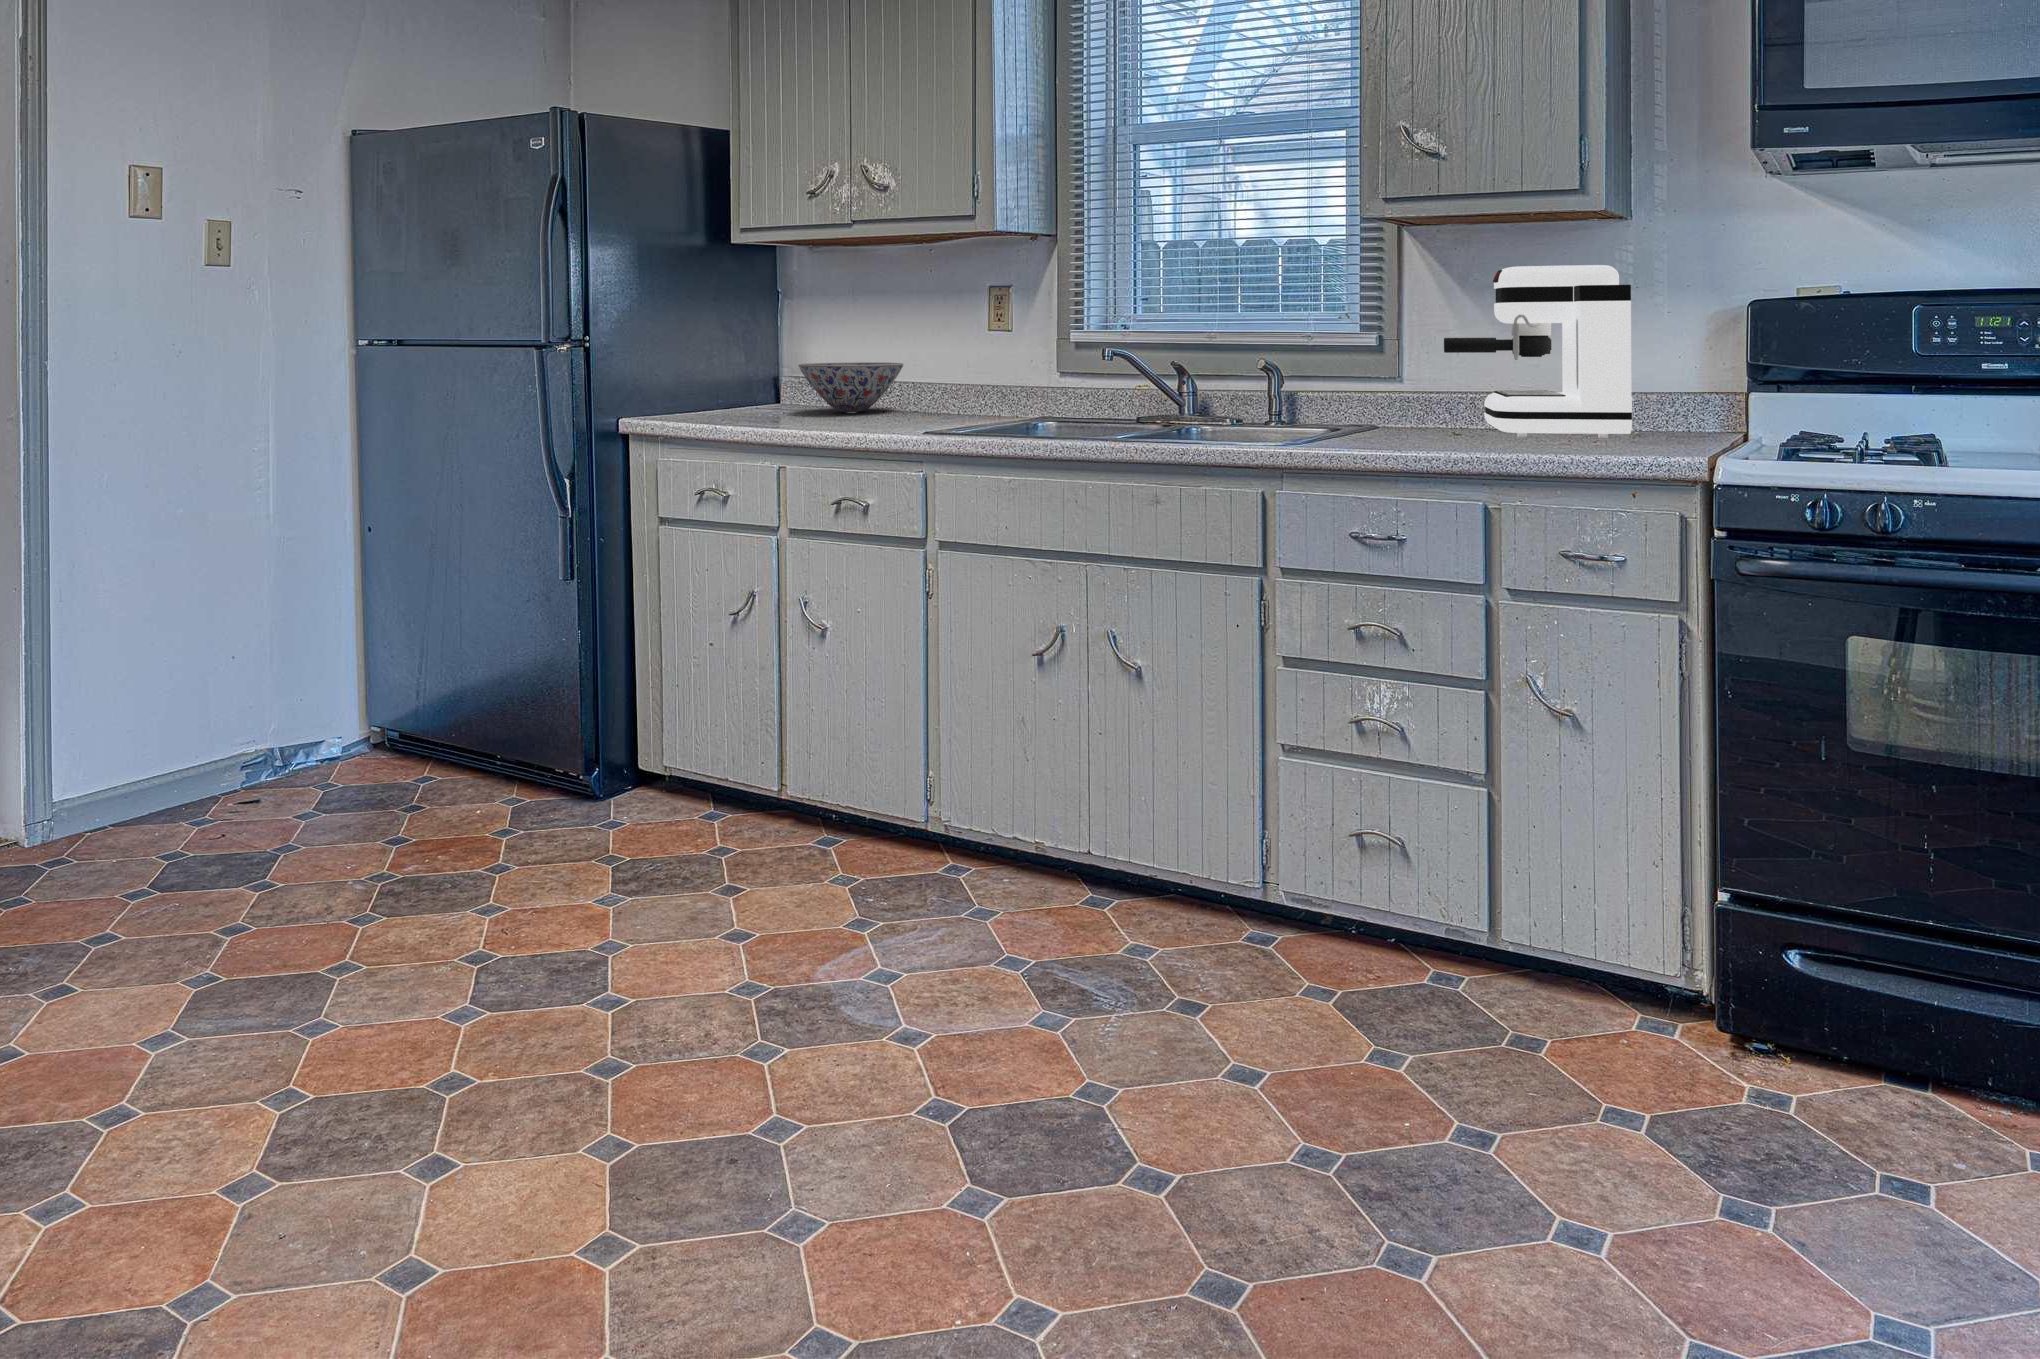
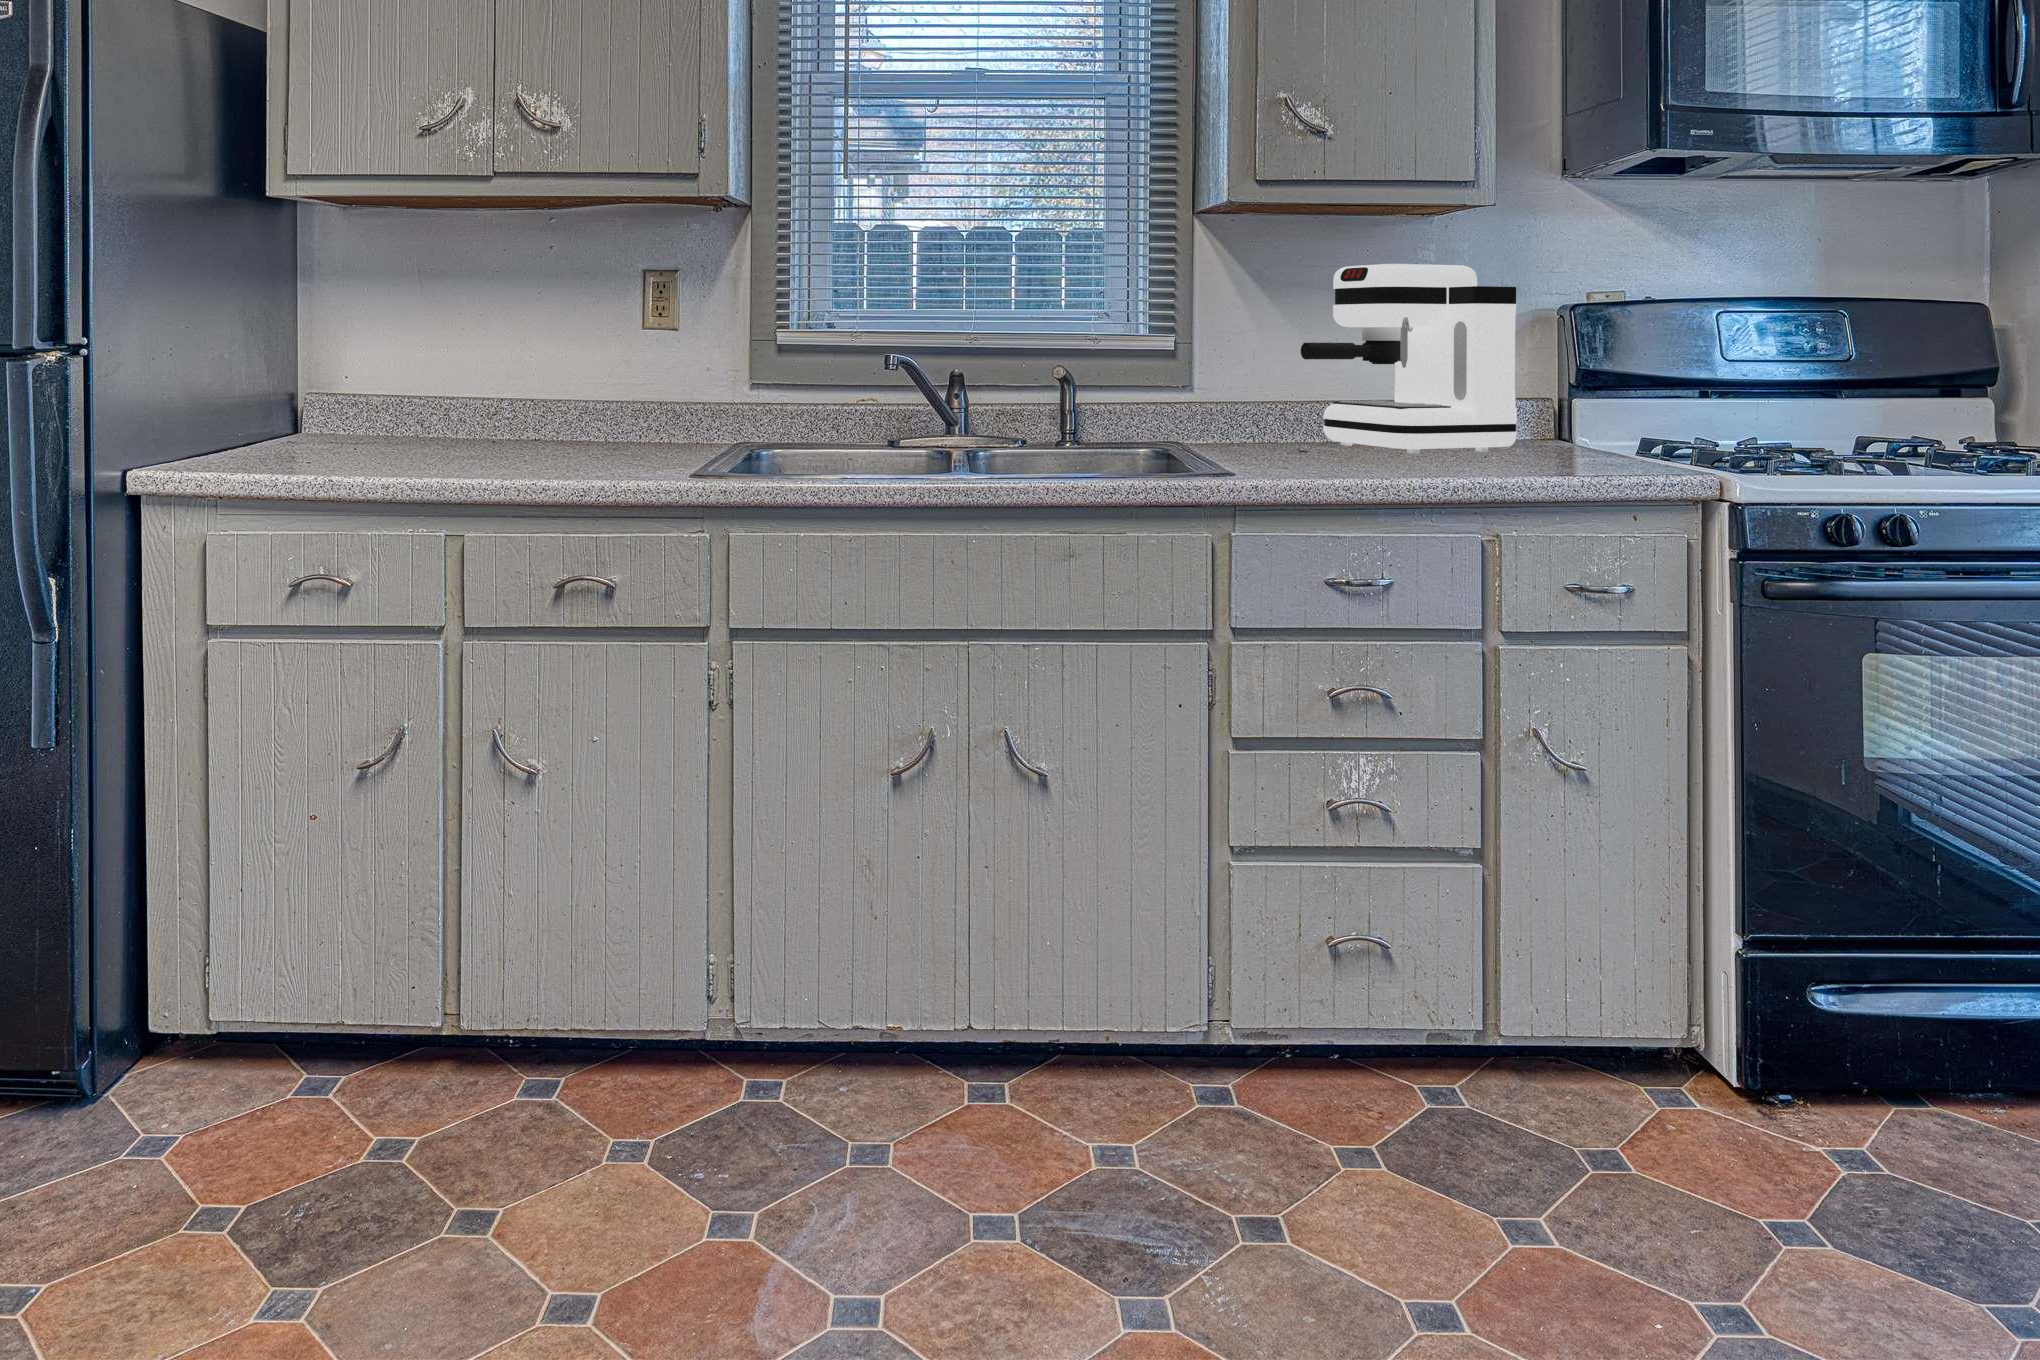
bowl: present [798,362,904,412] -> none [358,371,514,442]

